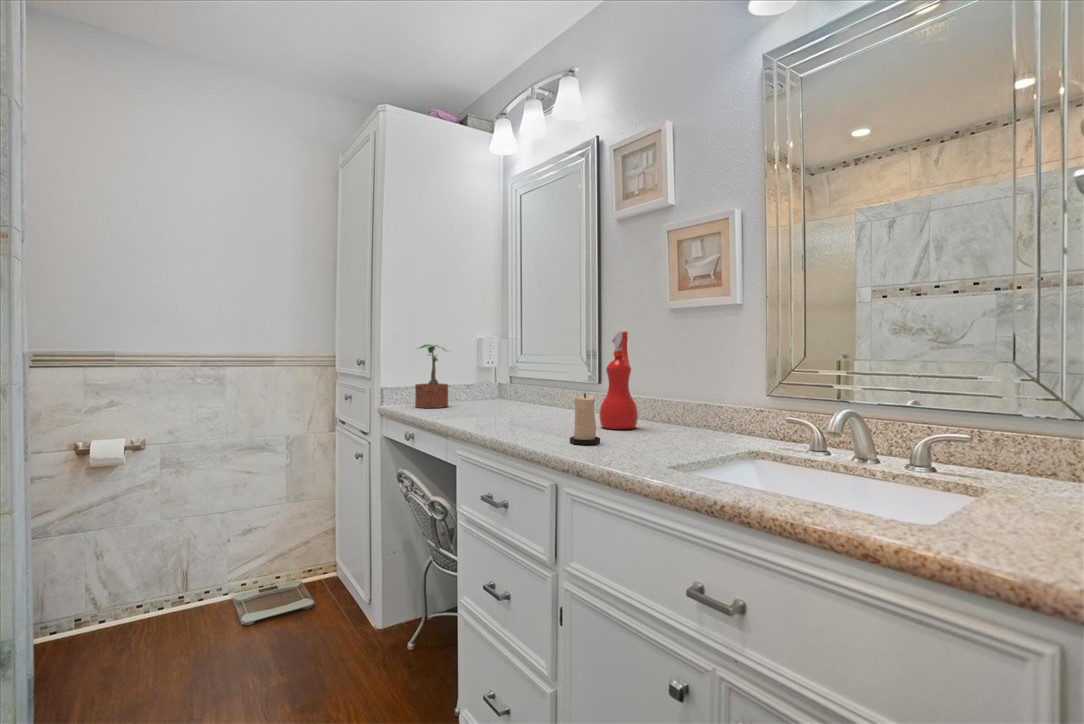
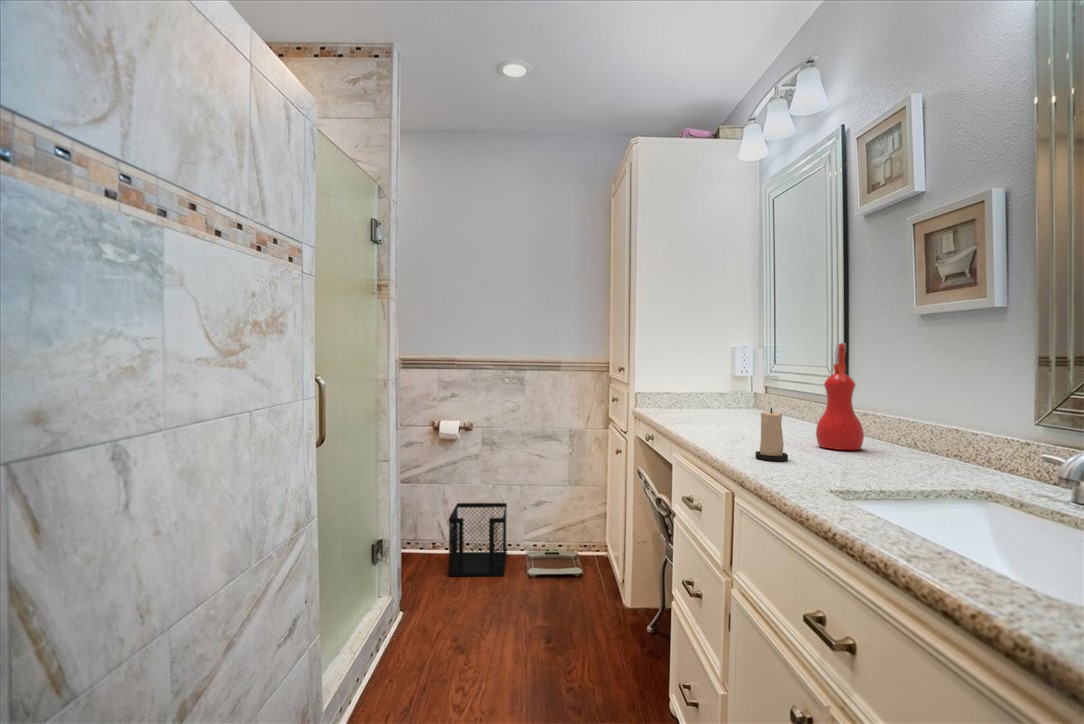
potted plant: present [415,345,448,408] -> none [657,357,691,415]
wastebasket: none [107,539,204,661] -> present [448,503,507,576]

